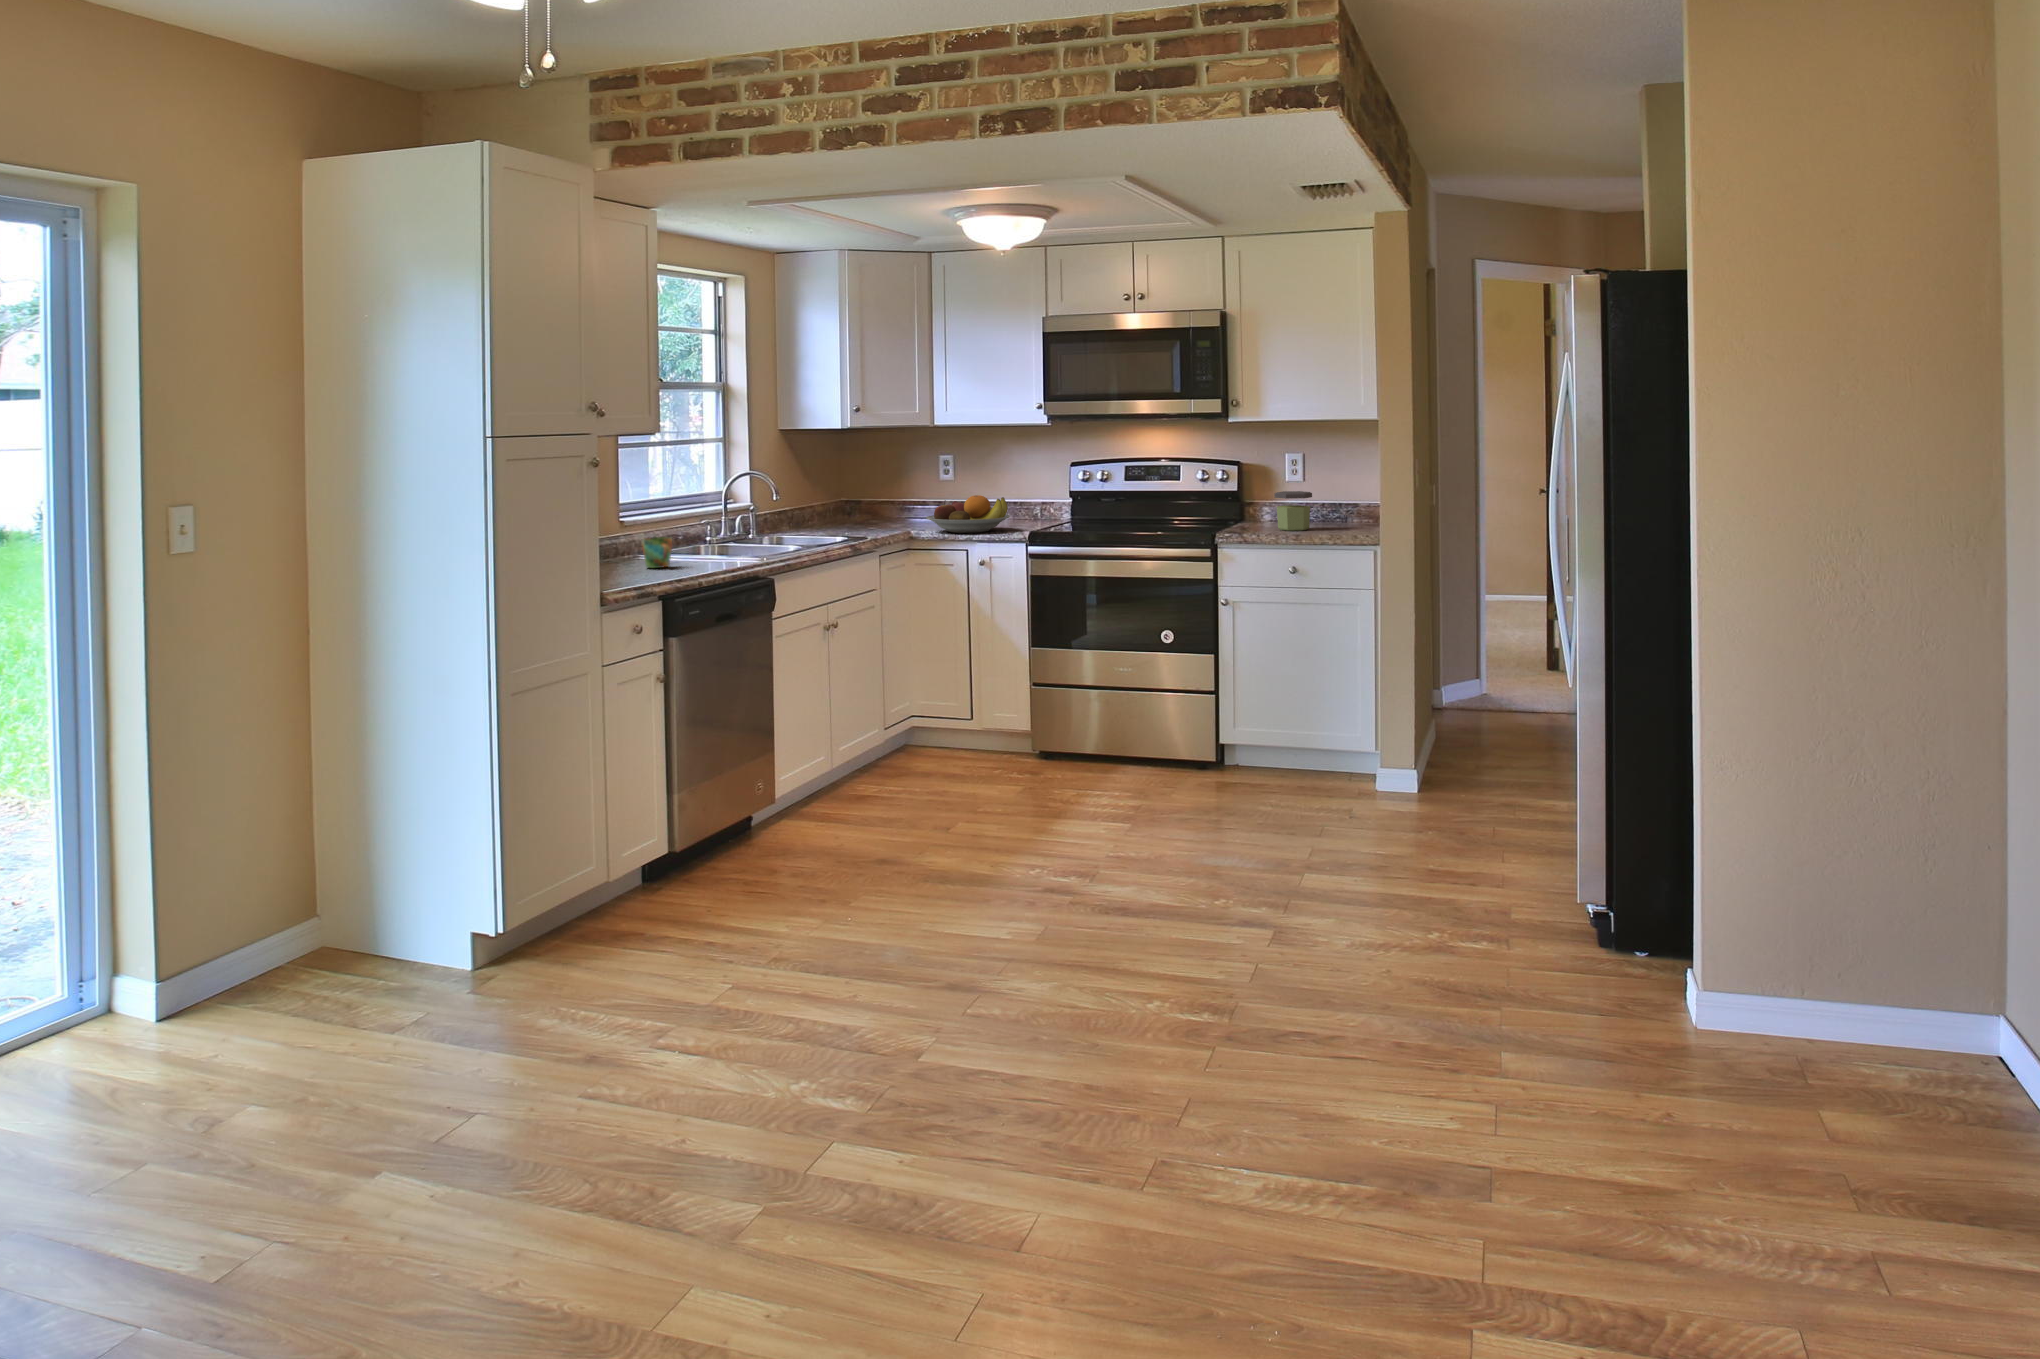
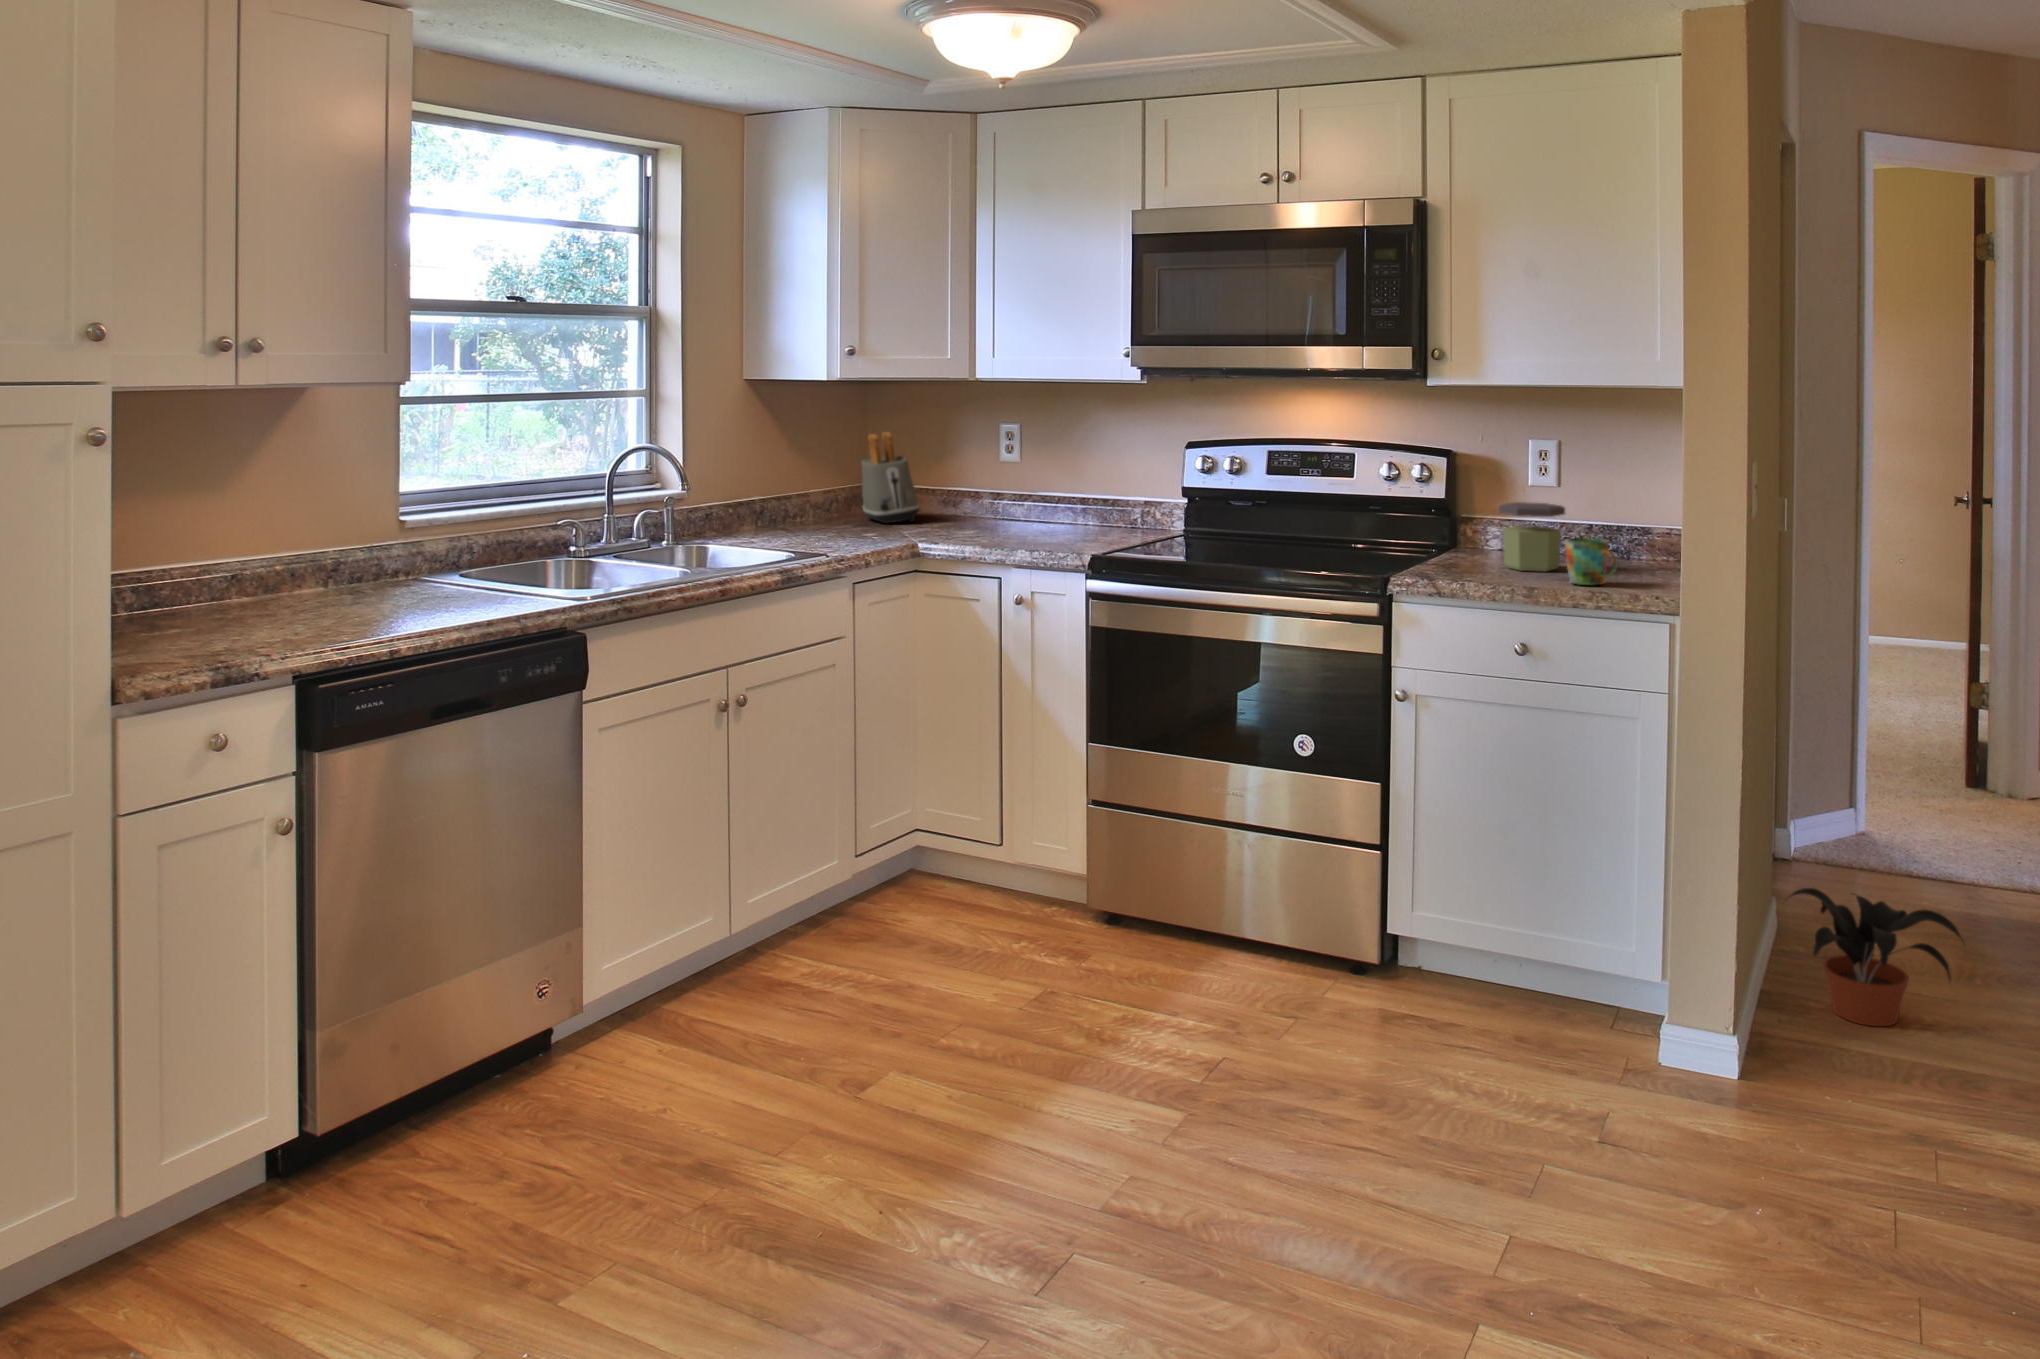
toaster: none [842,463,889,523] -> present [862,432,919,523]
fruit bowl: present [926,495,1010,533] -> none [938,491,1071,550]
mug: present [642,537,672,568] -> present [1565,538,1617,585]
potted plant: none [1435,700,1529,769] -> present [1786,888,1962,1026]

